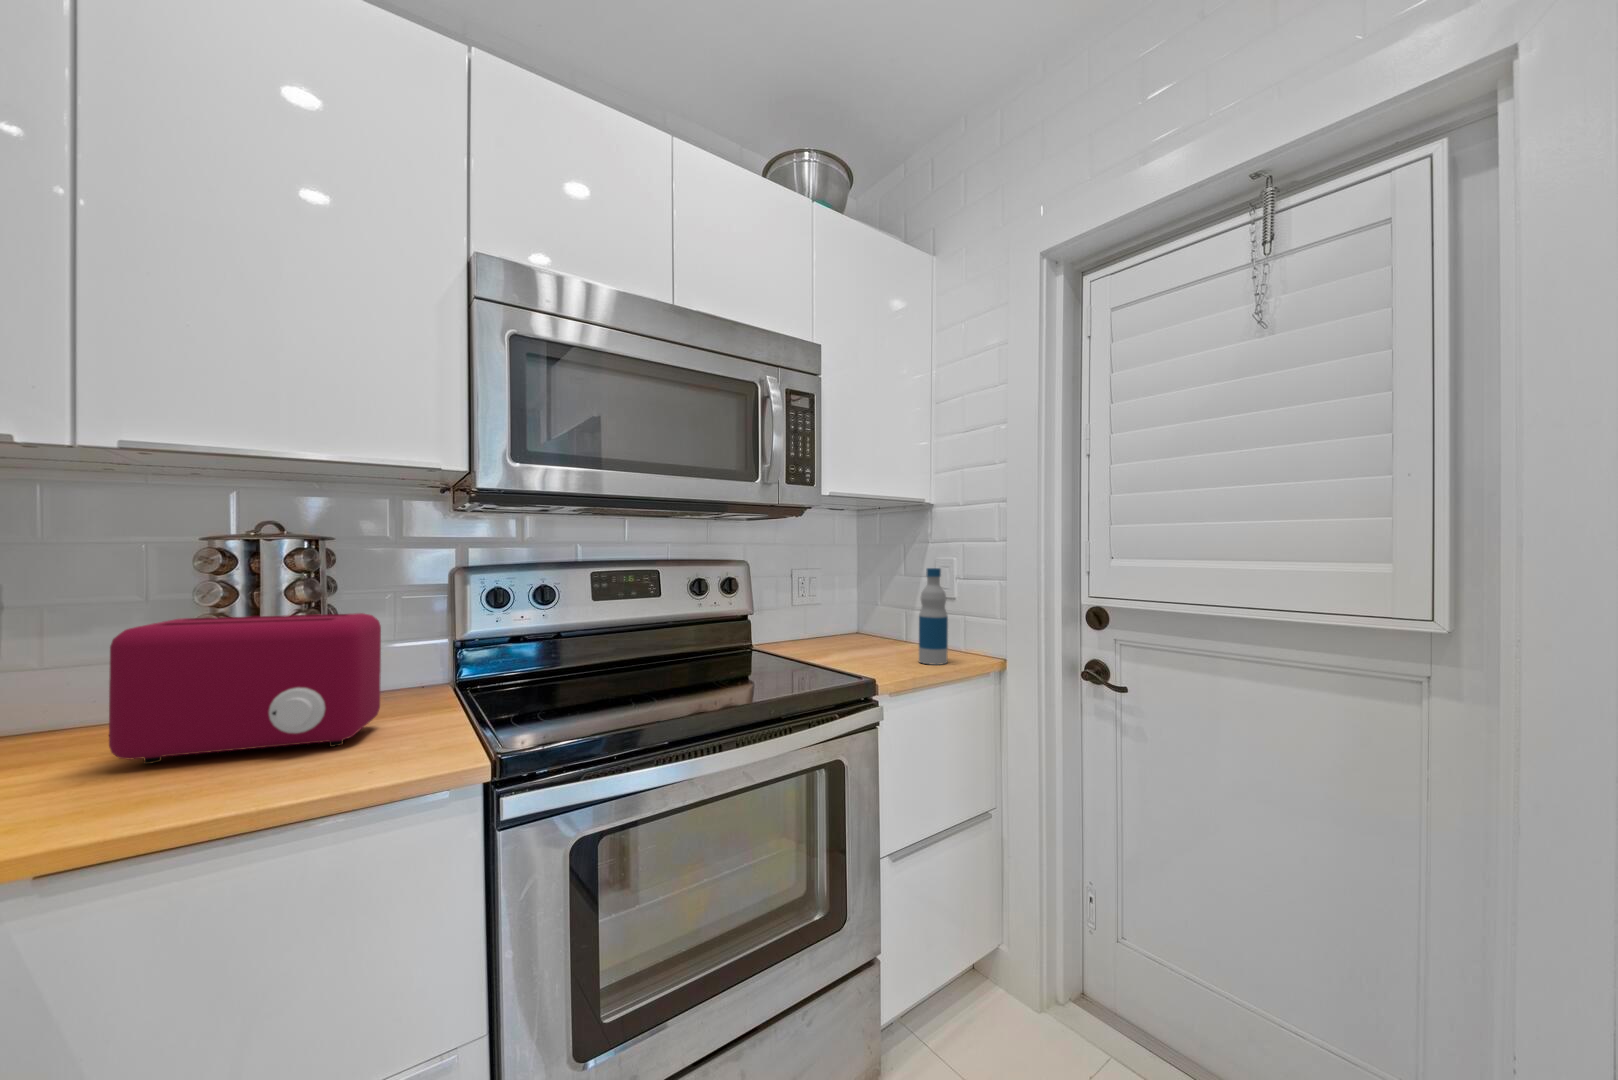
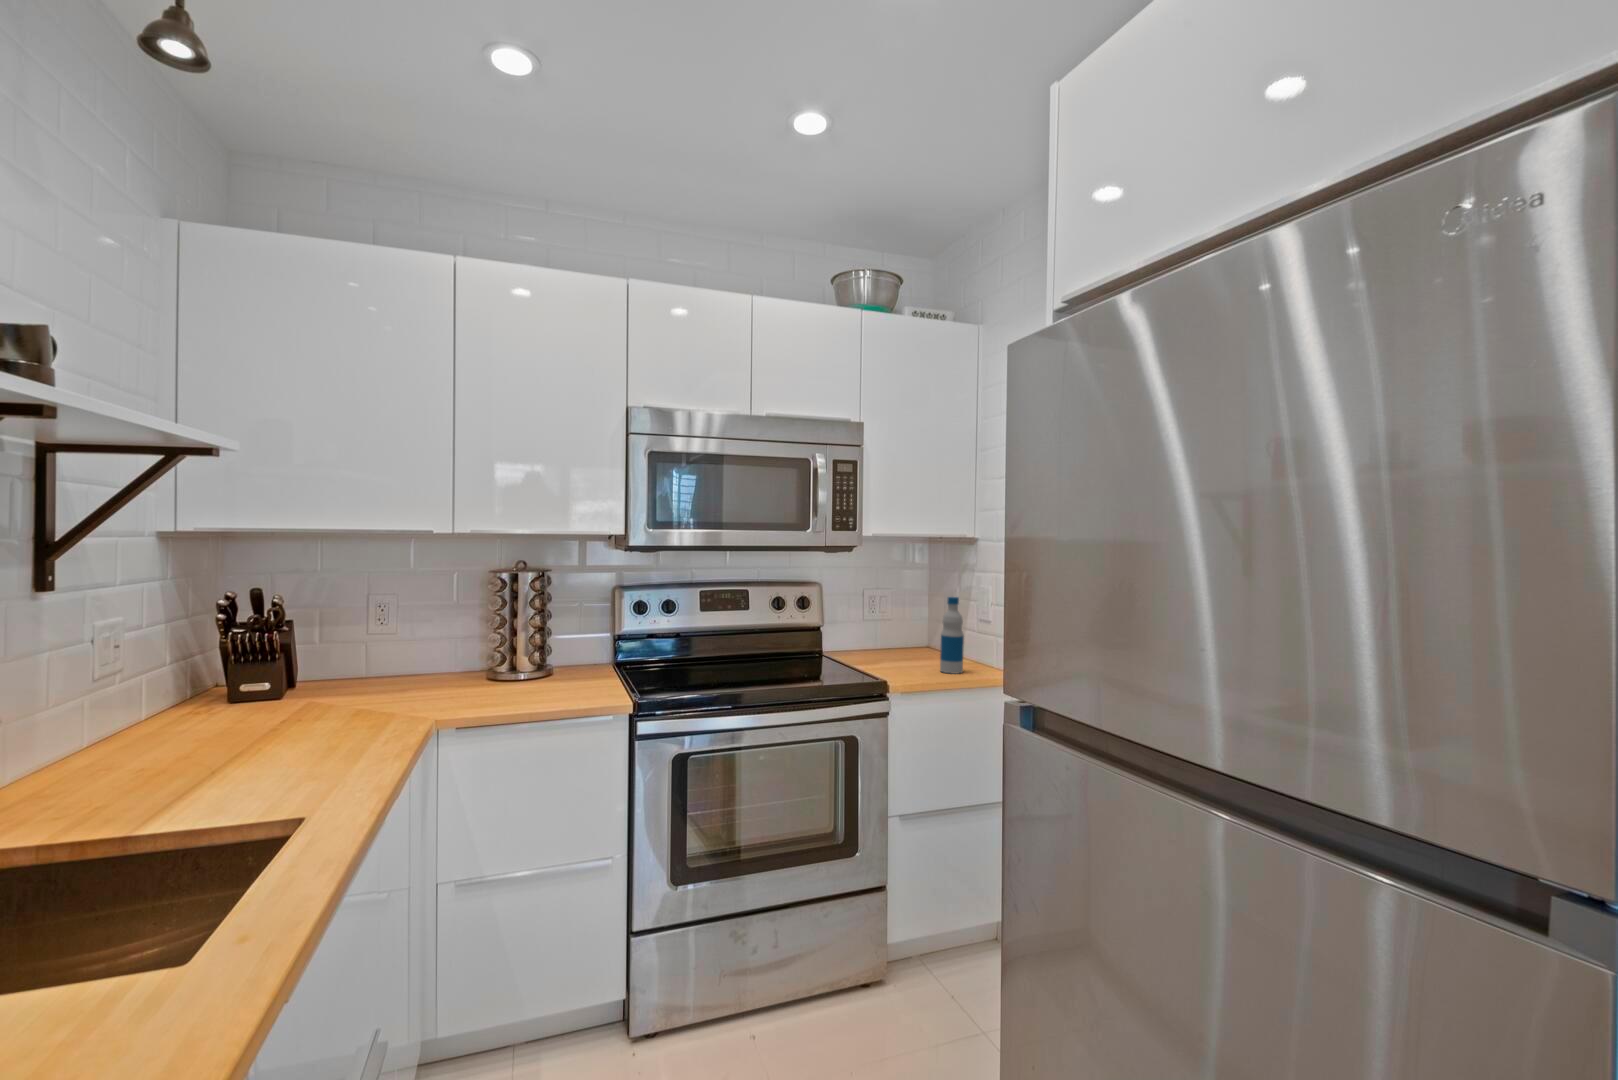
toaster: present [109,613,381,764] -> none [462,617,576,691]

